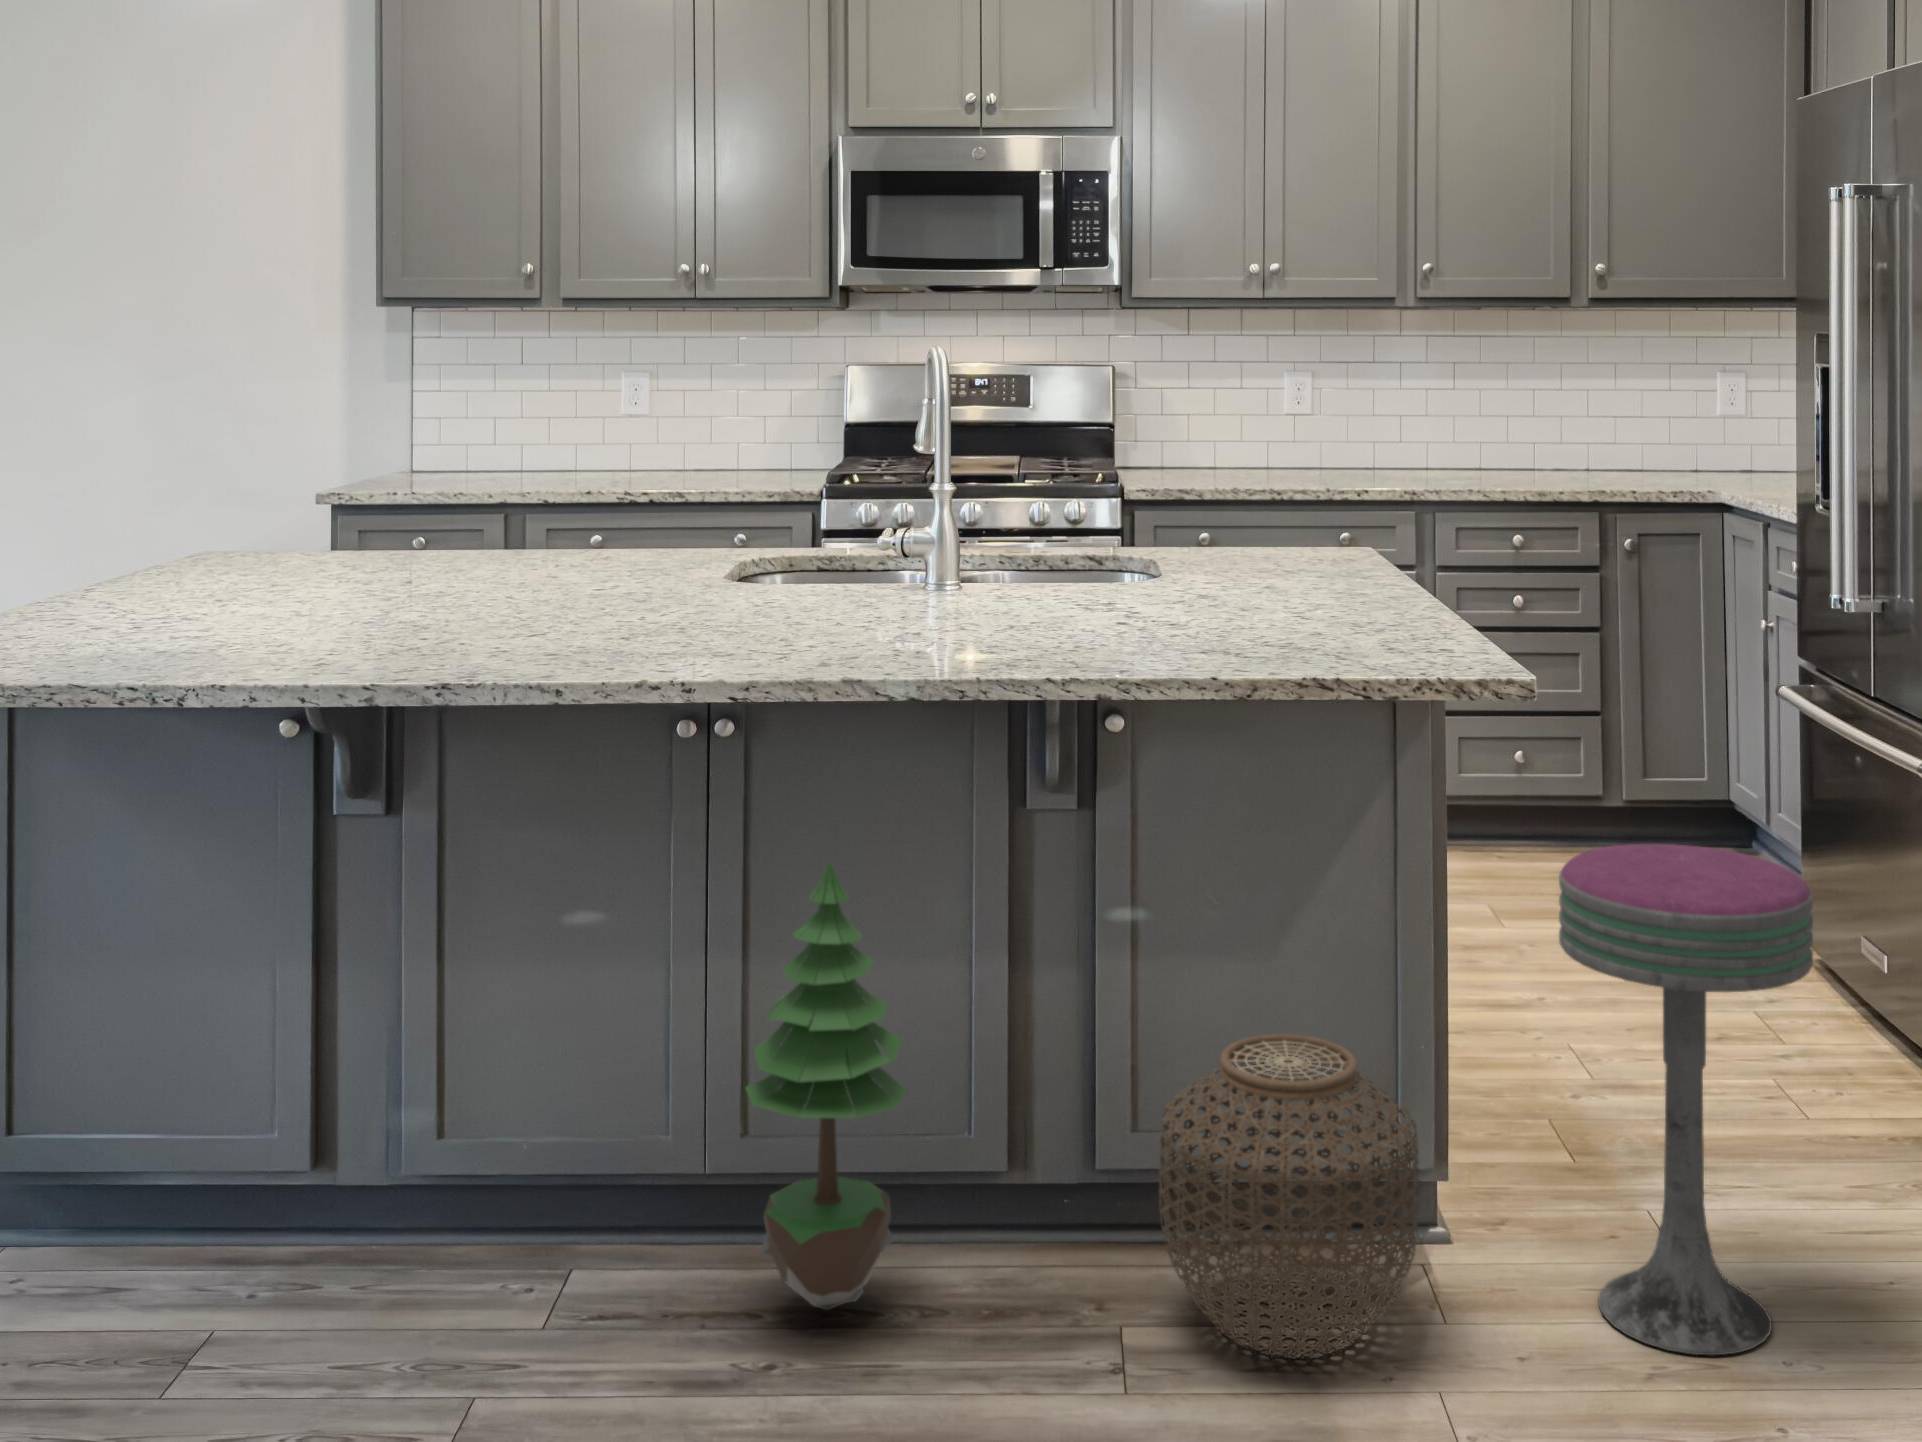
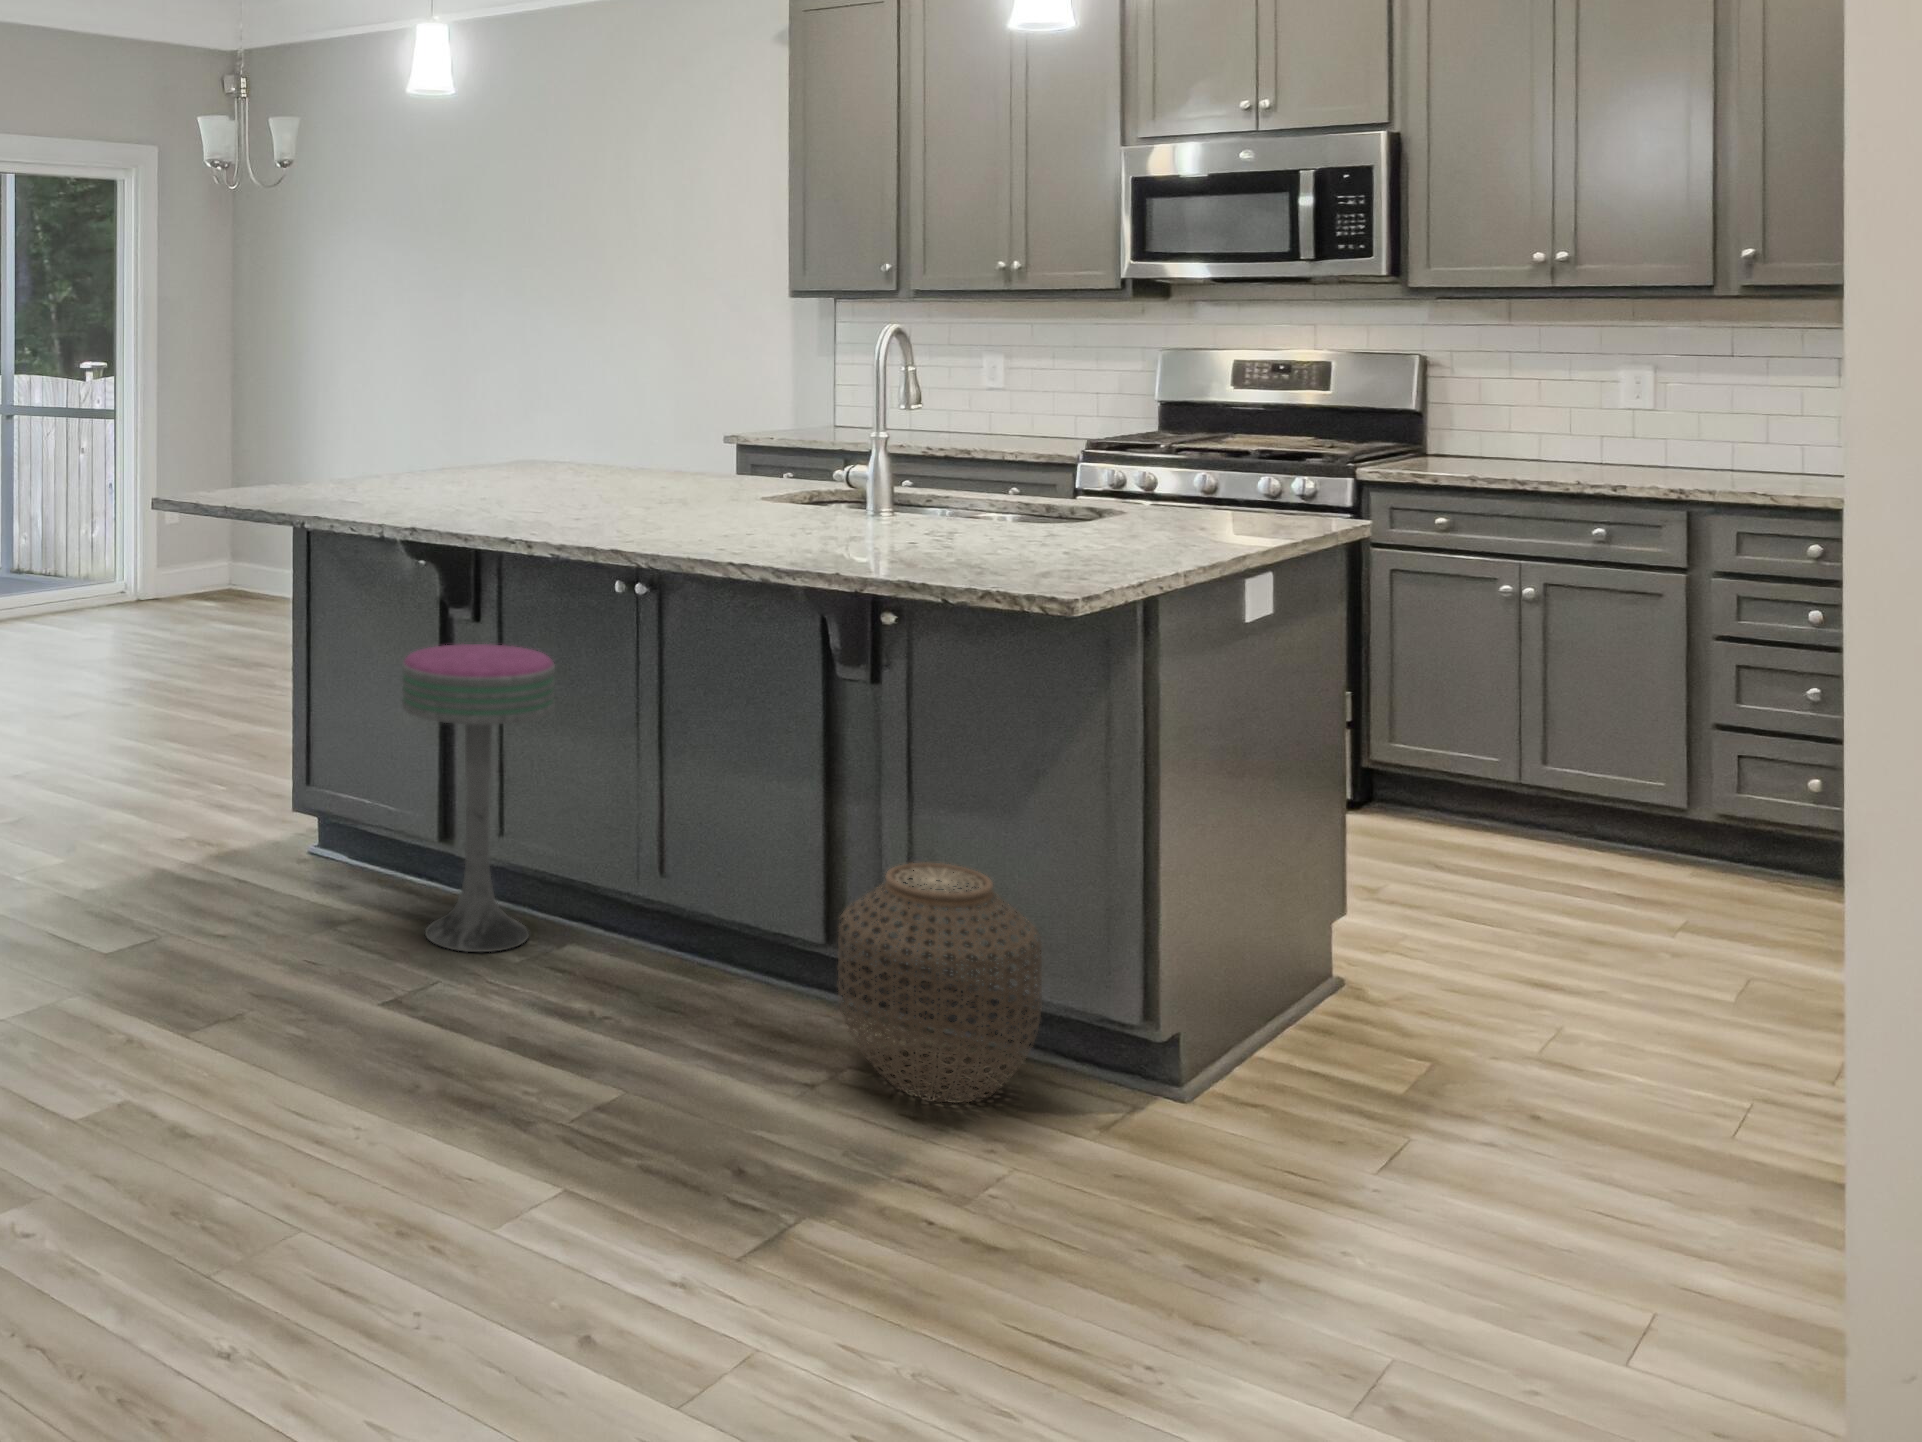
bar stool: present [1559,844,1813,1355] -> present [402,644,555,952]
potted tree: present [746,861,906,1310] -> none [607,678,717,983]

